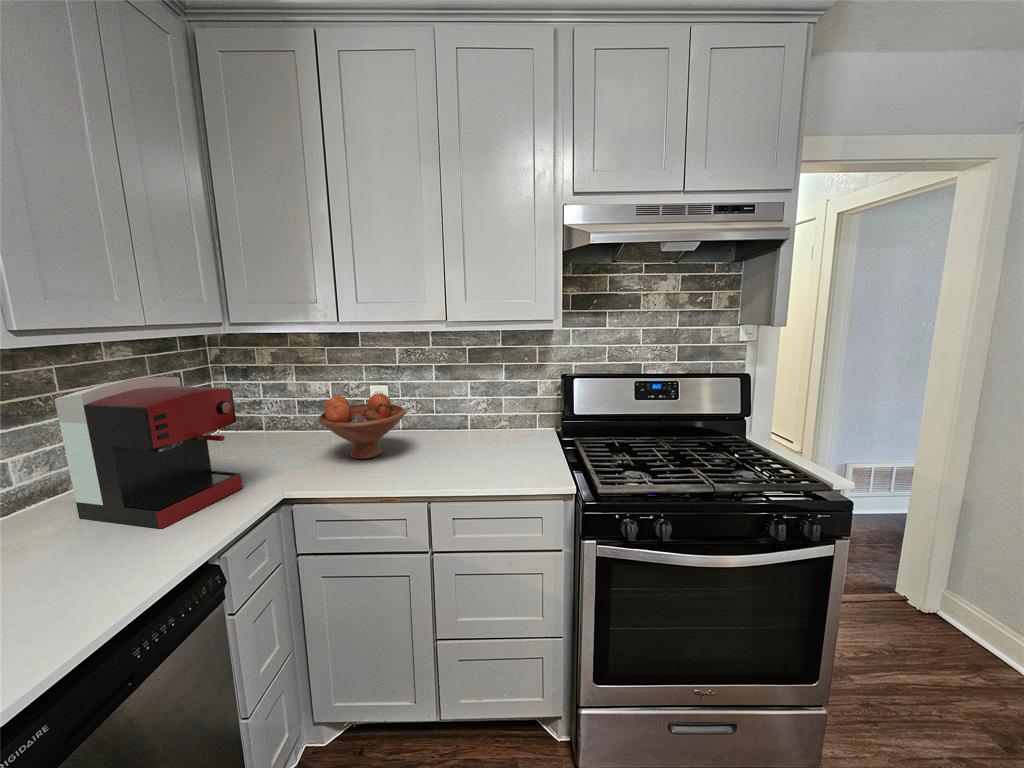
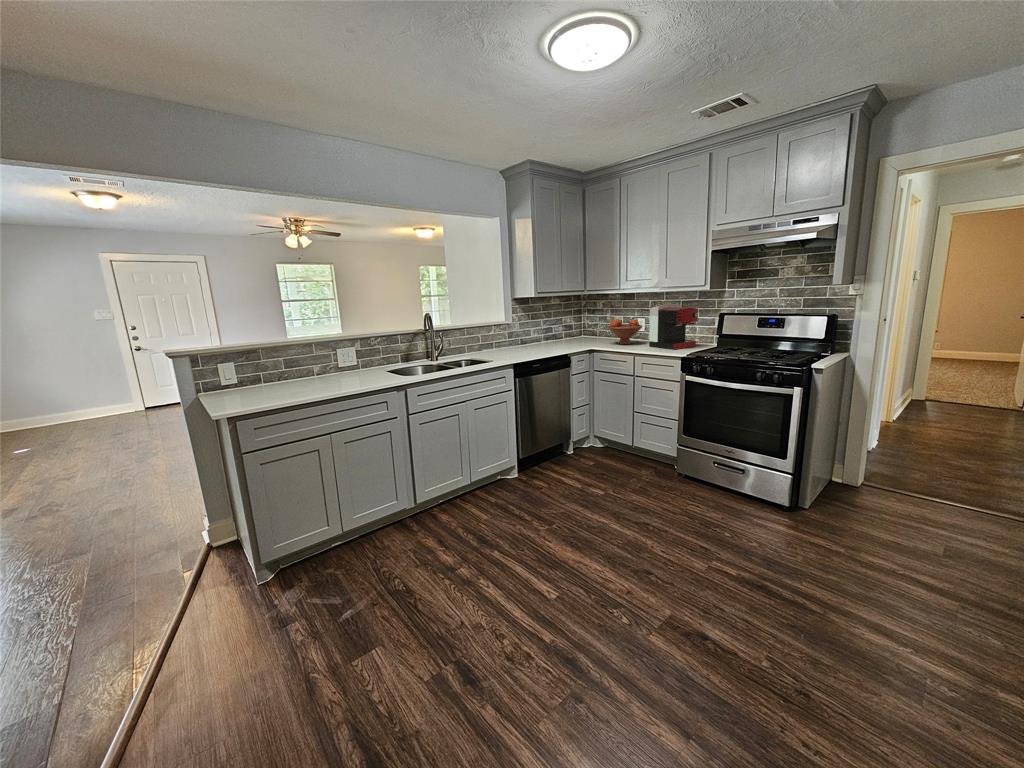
coffee maker: present [55,377,243,529] -> present [649,304,698,350]

